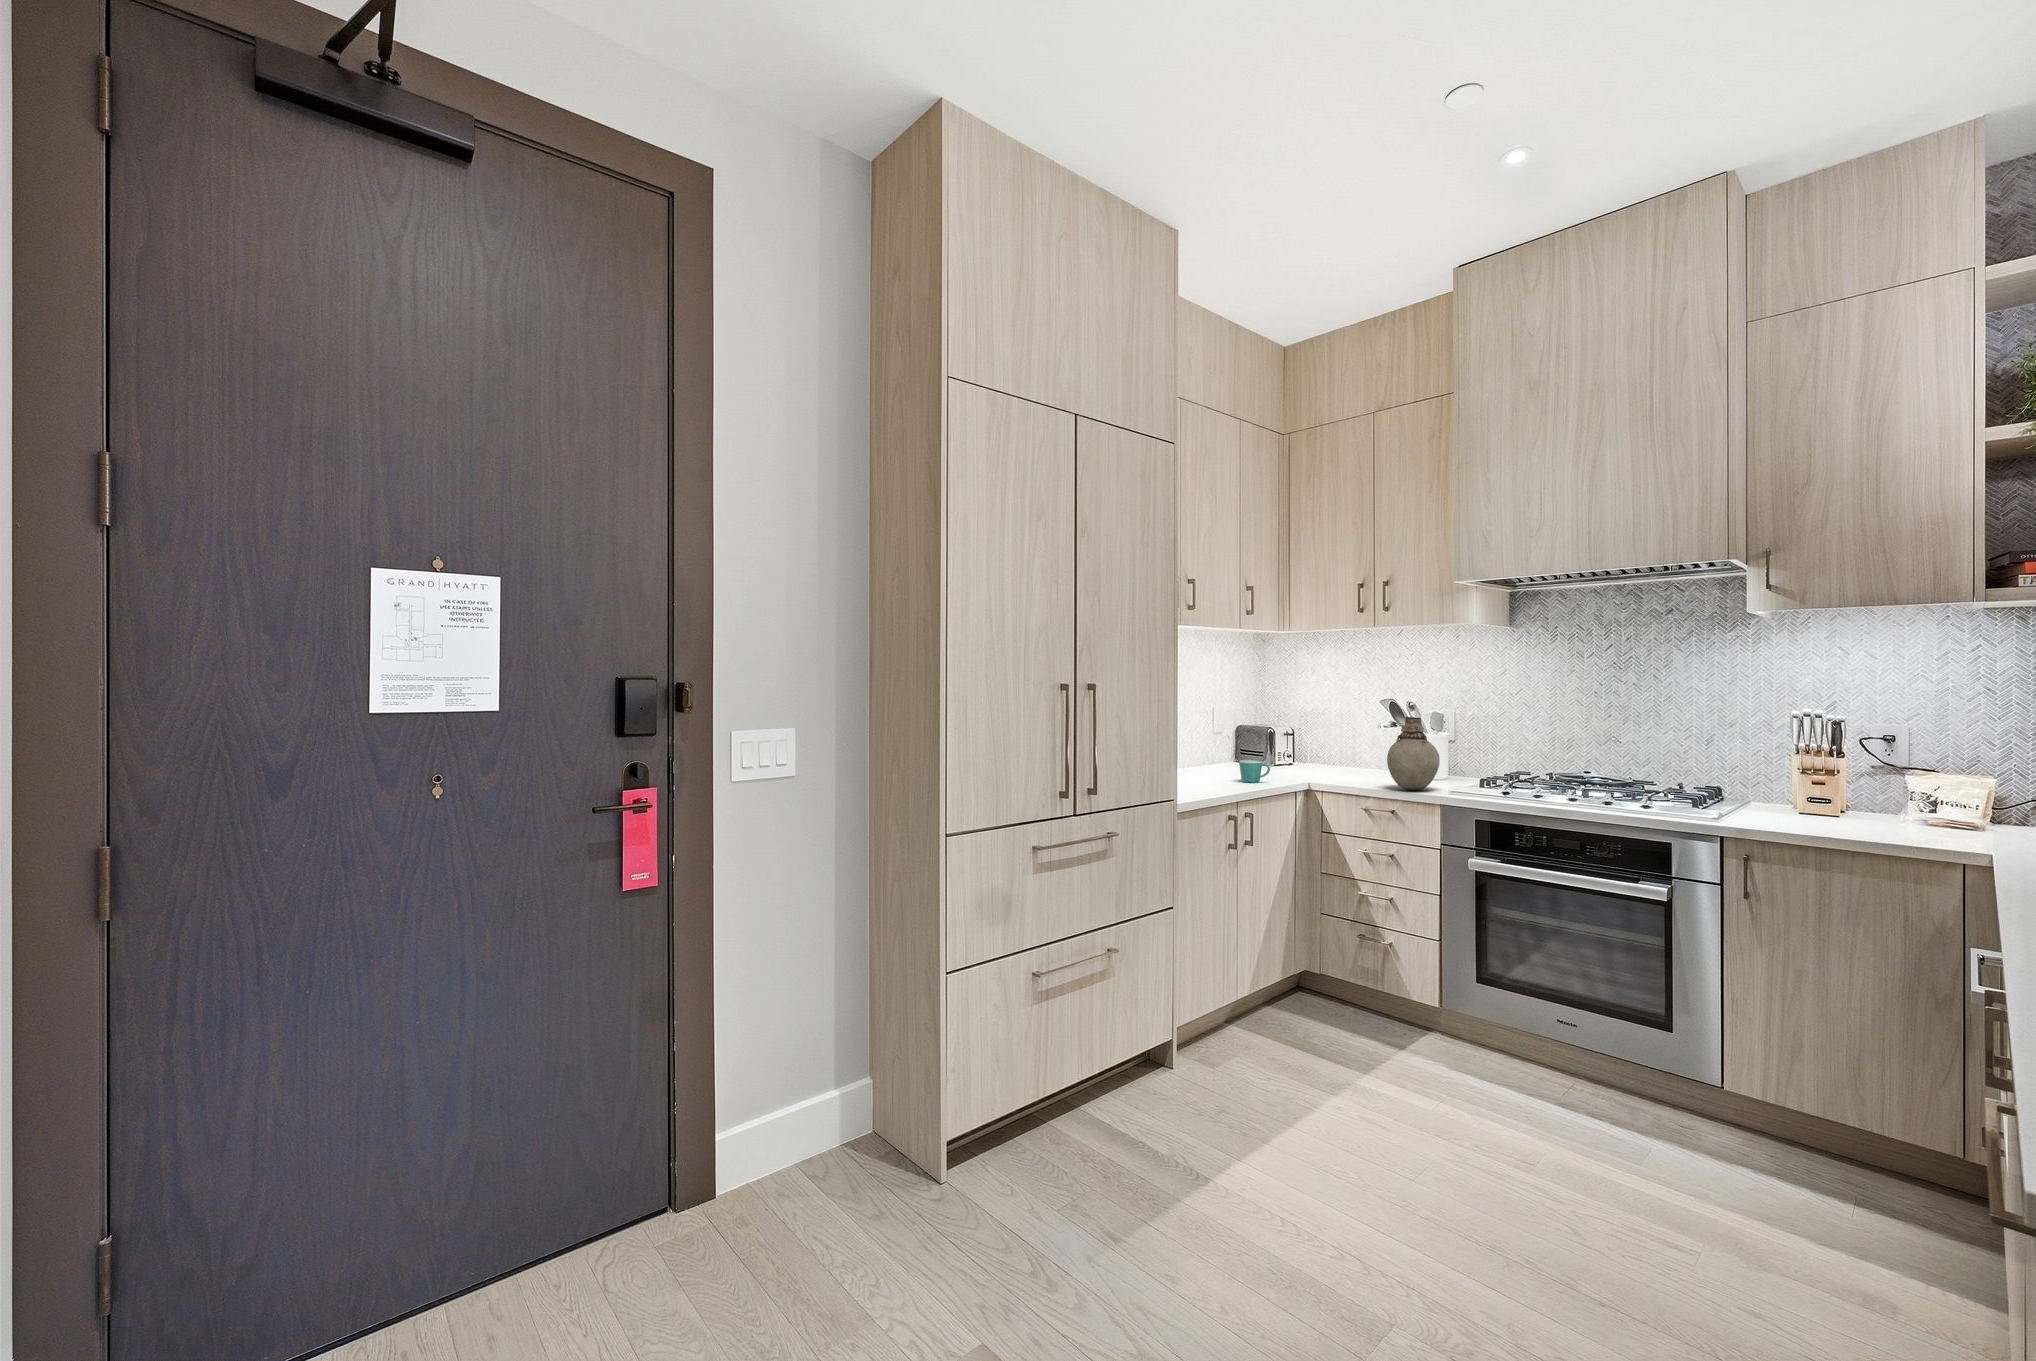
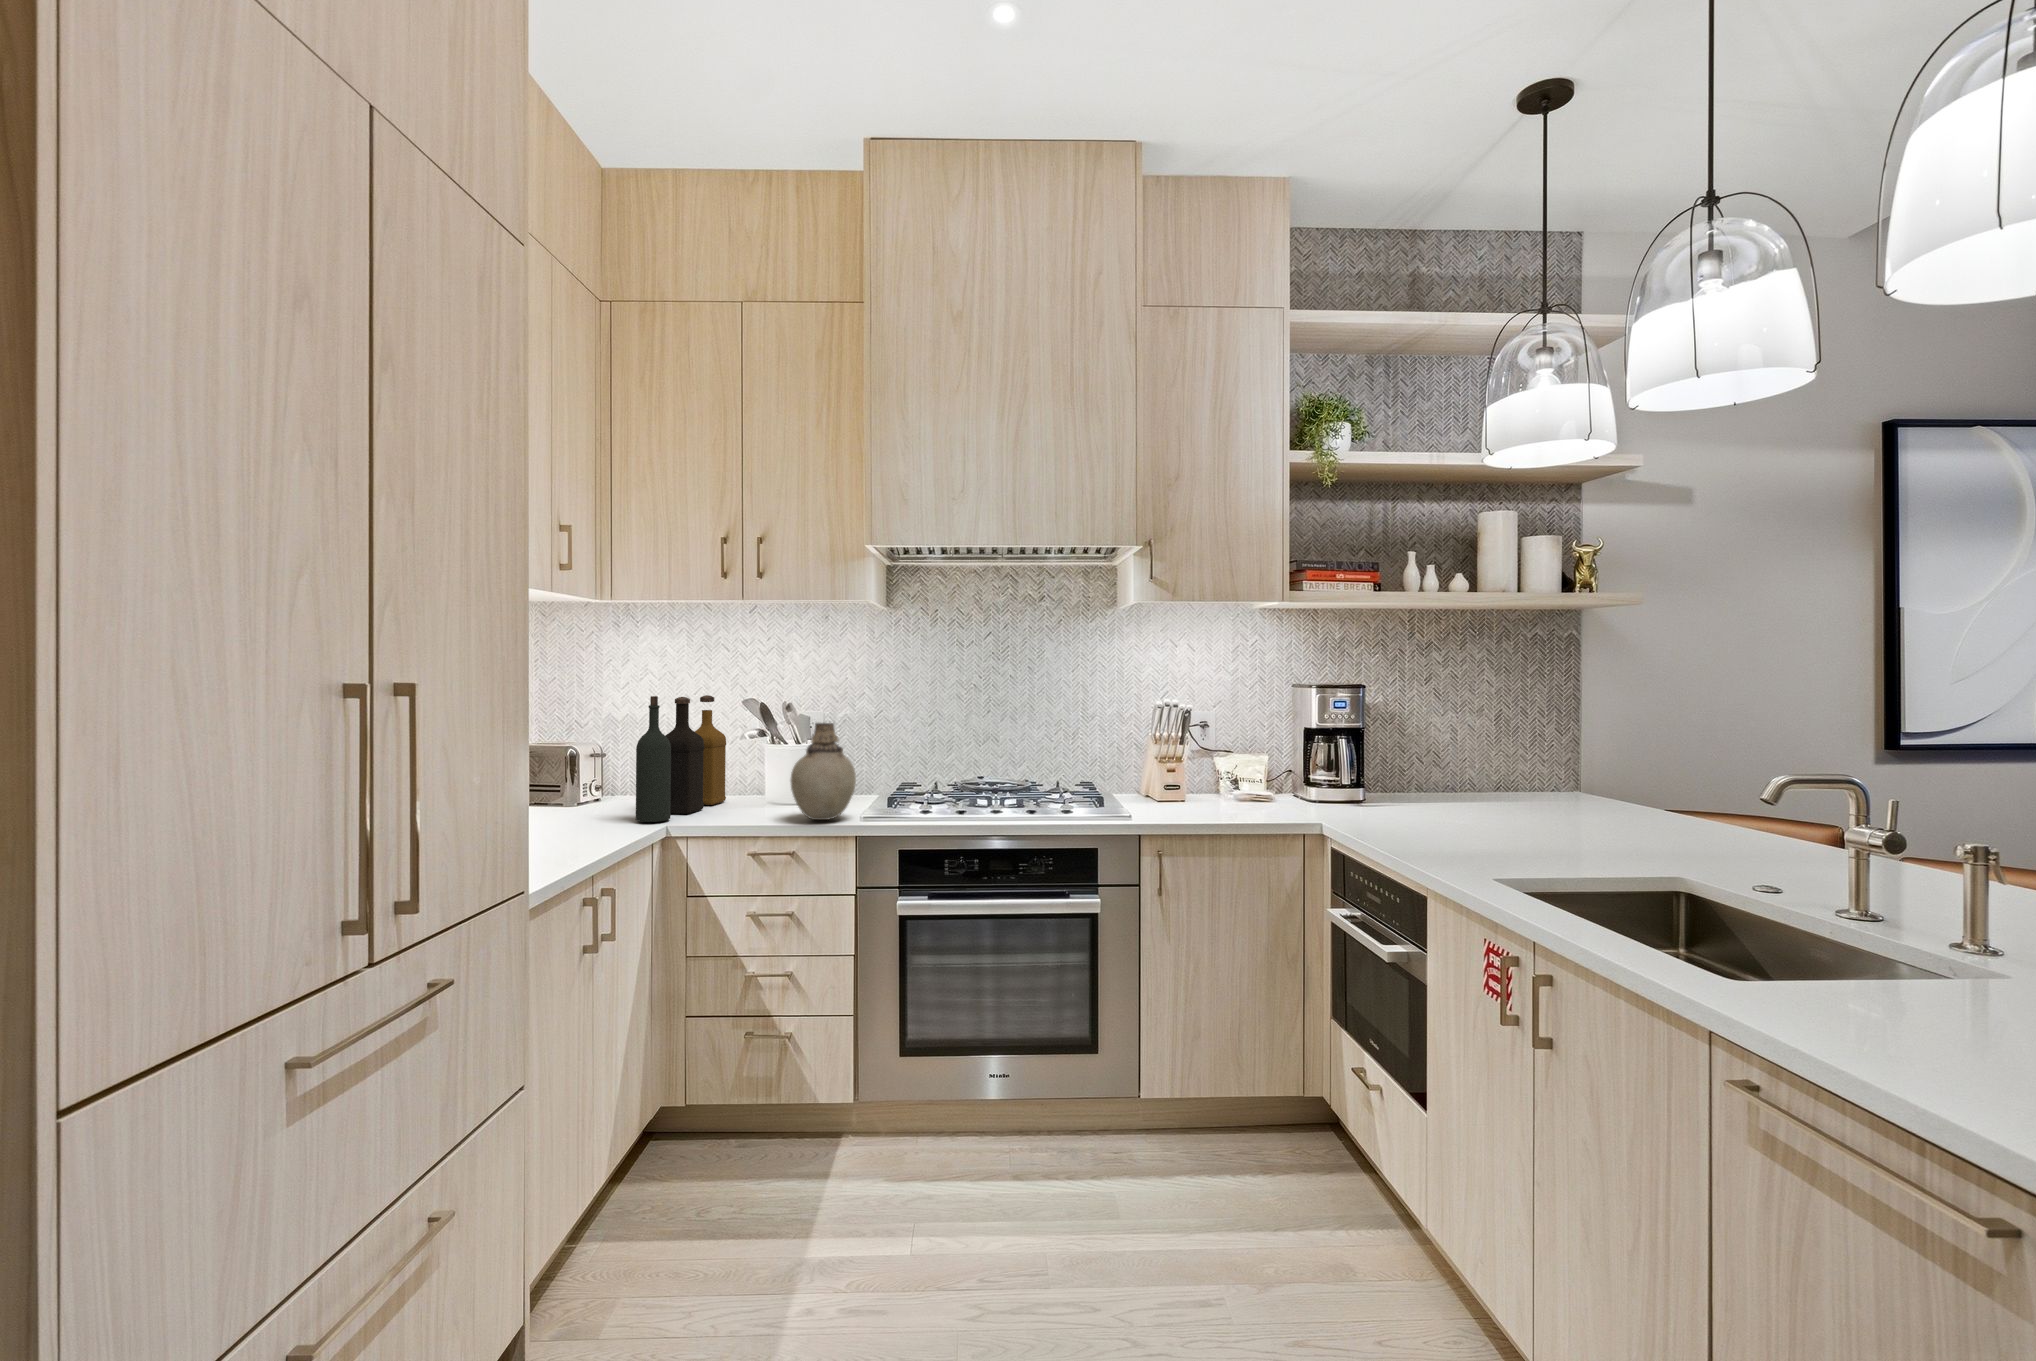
bottle: none [1289,696,1367,780] -> present [636,695,726,822]
mug: present [1239,760,1270,782] -> none [564,799,618,835]

